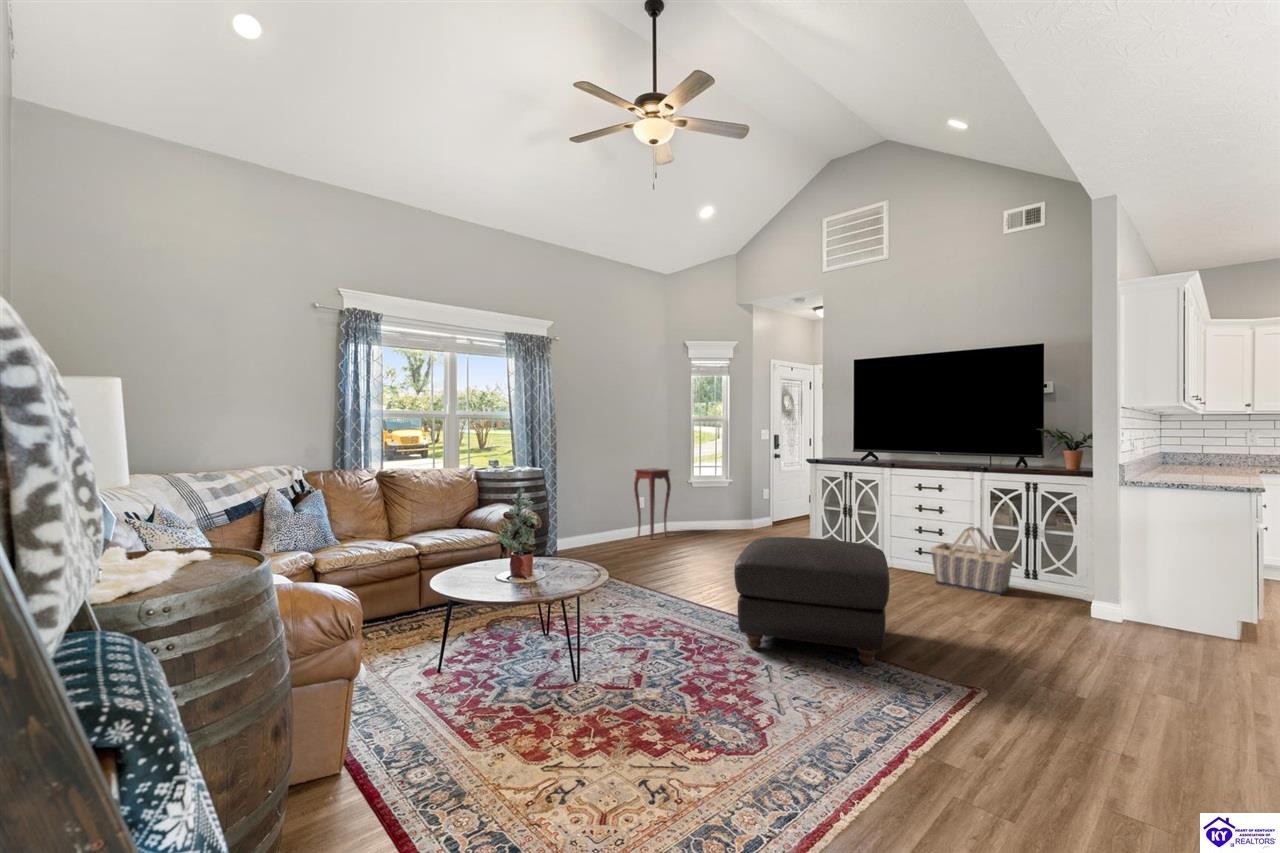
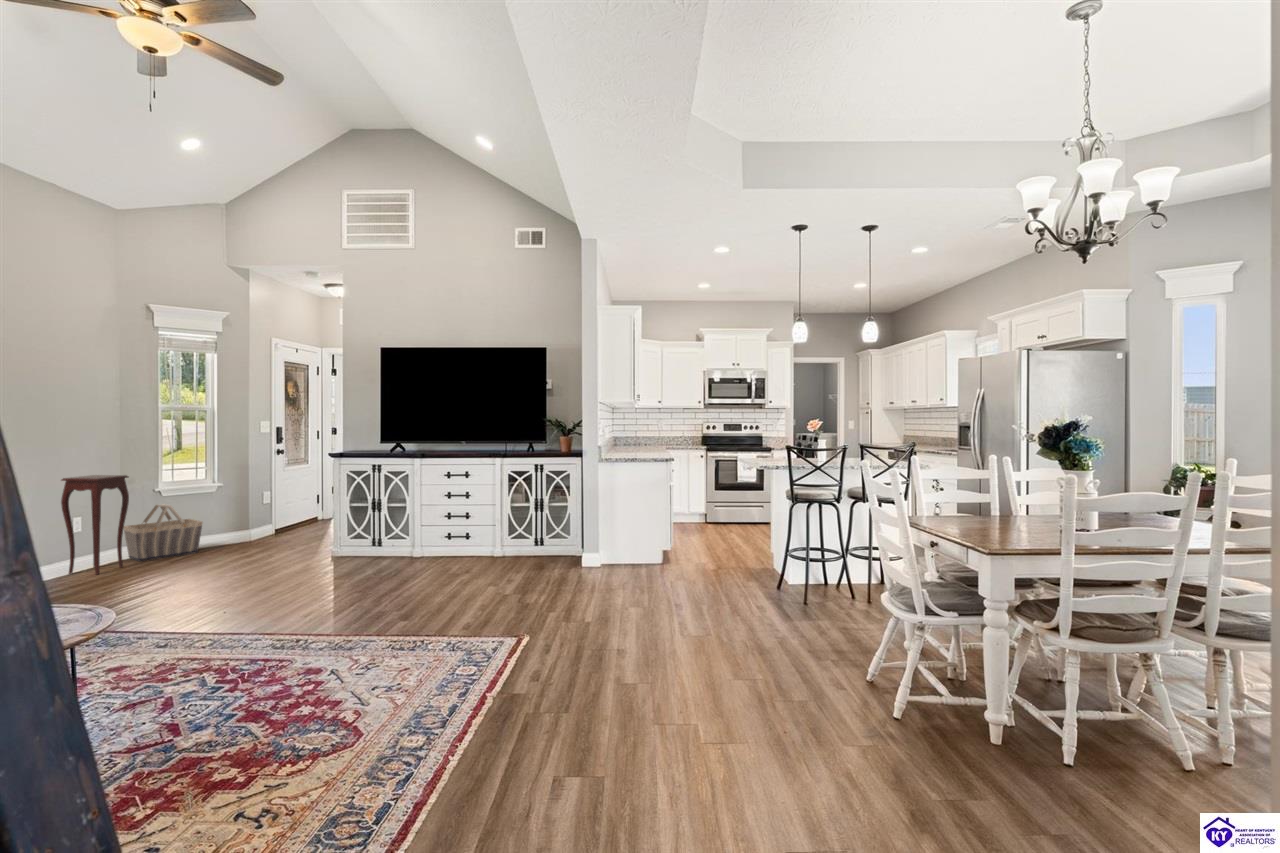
basket: present [931,527,1014,595] -> present [124,504,202,562]
ottoman: present [734,537,890,665] -> none [287,532,451,660]

